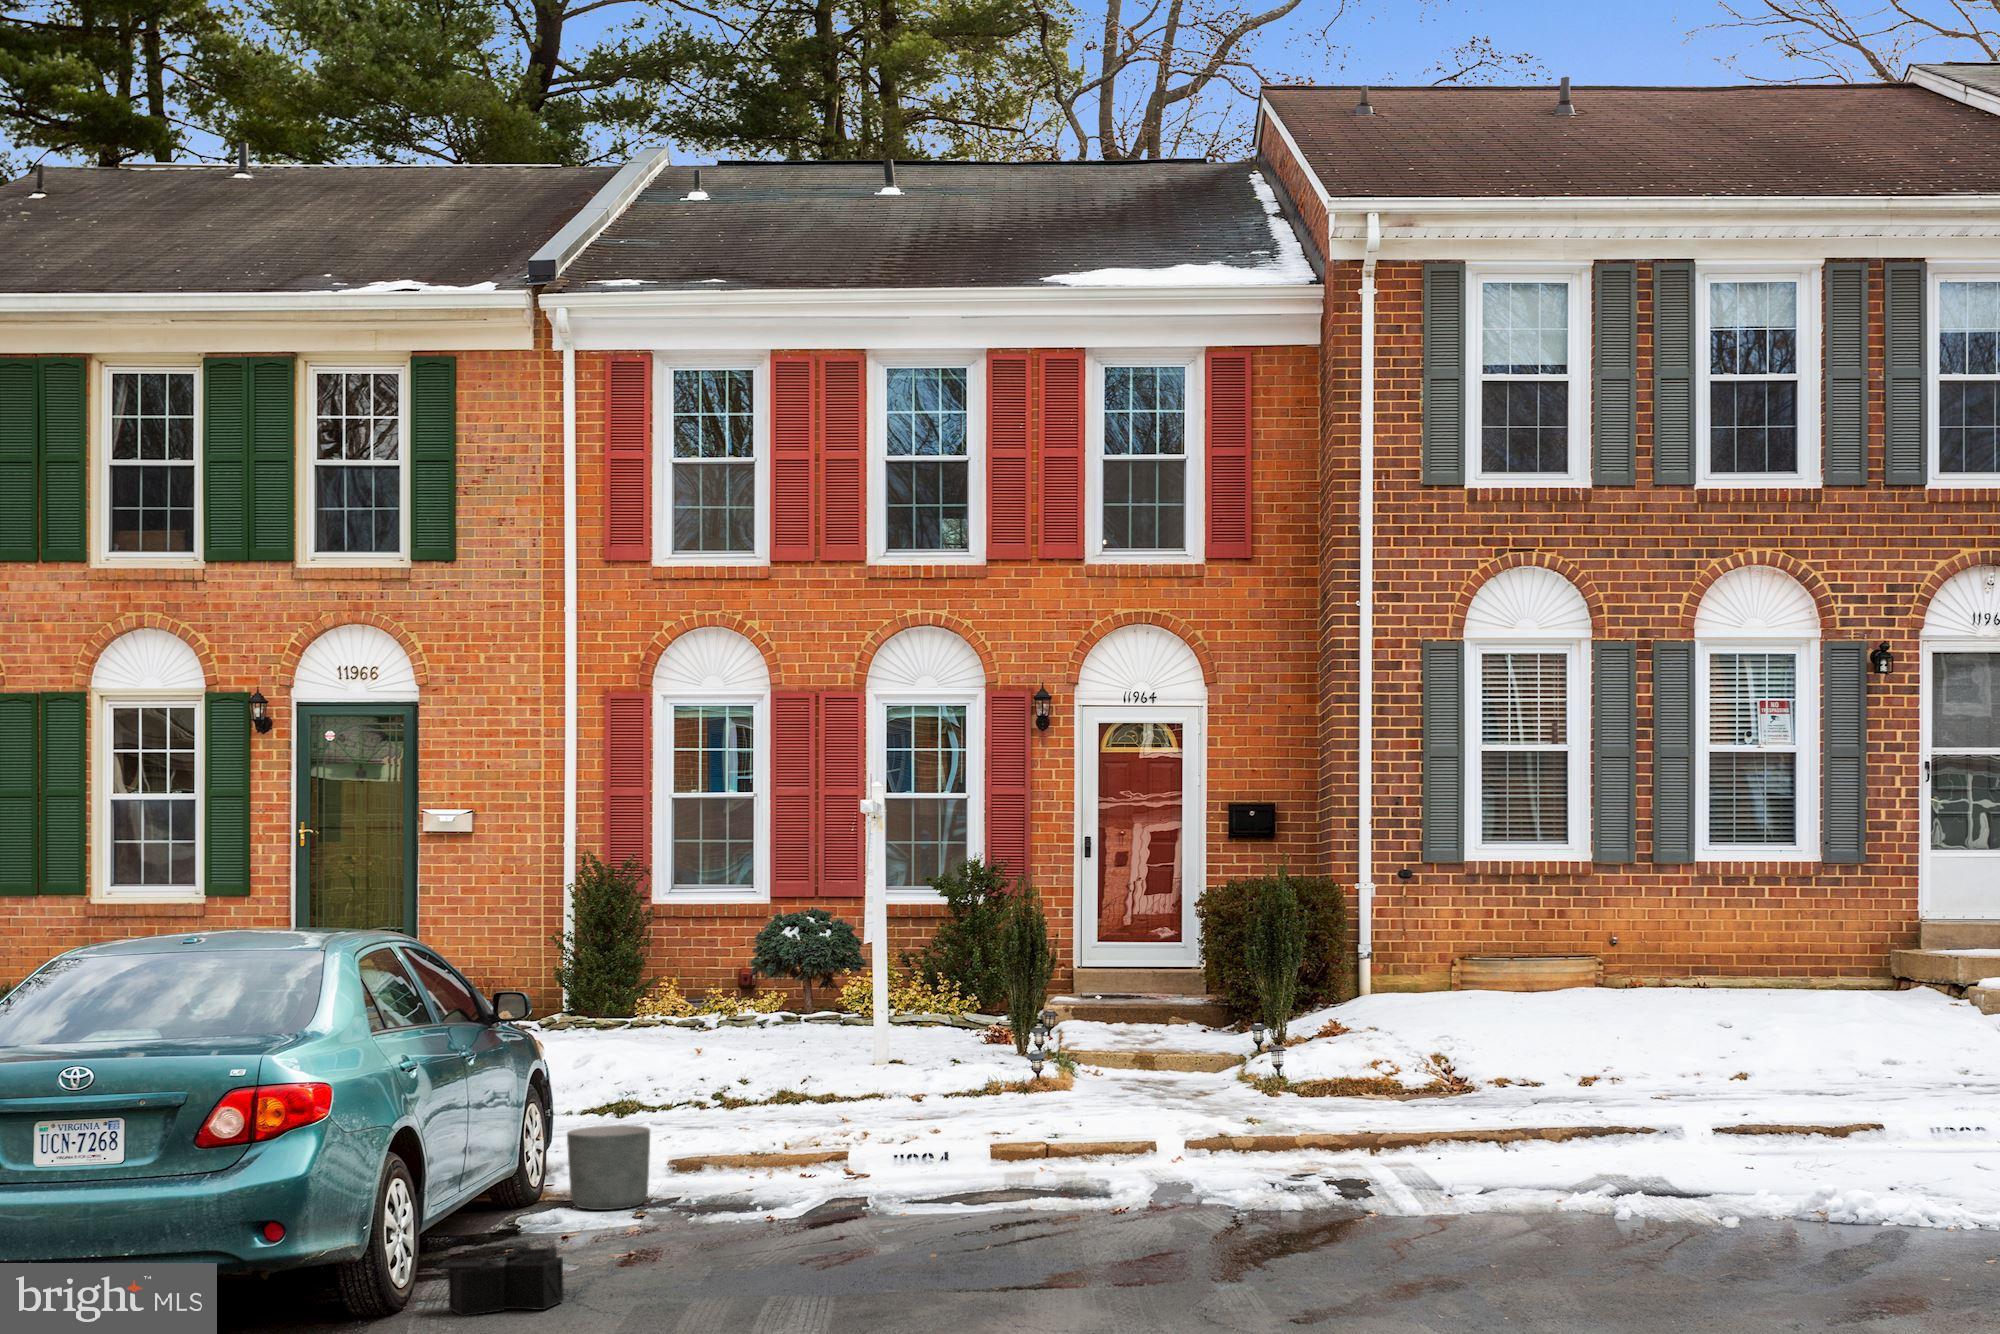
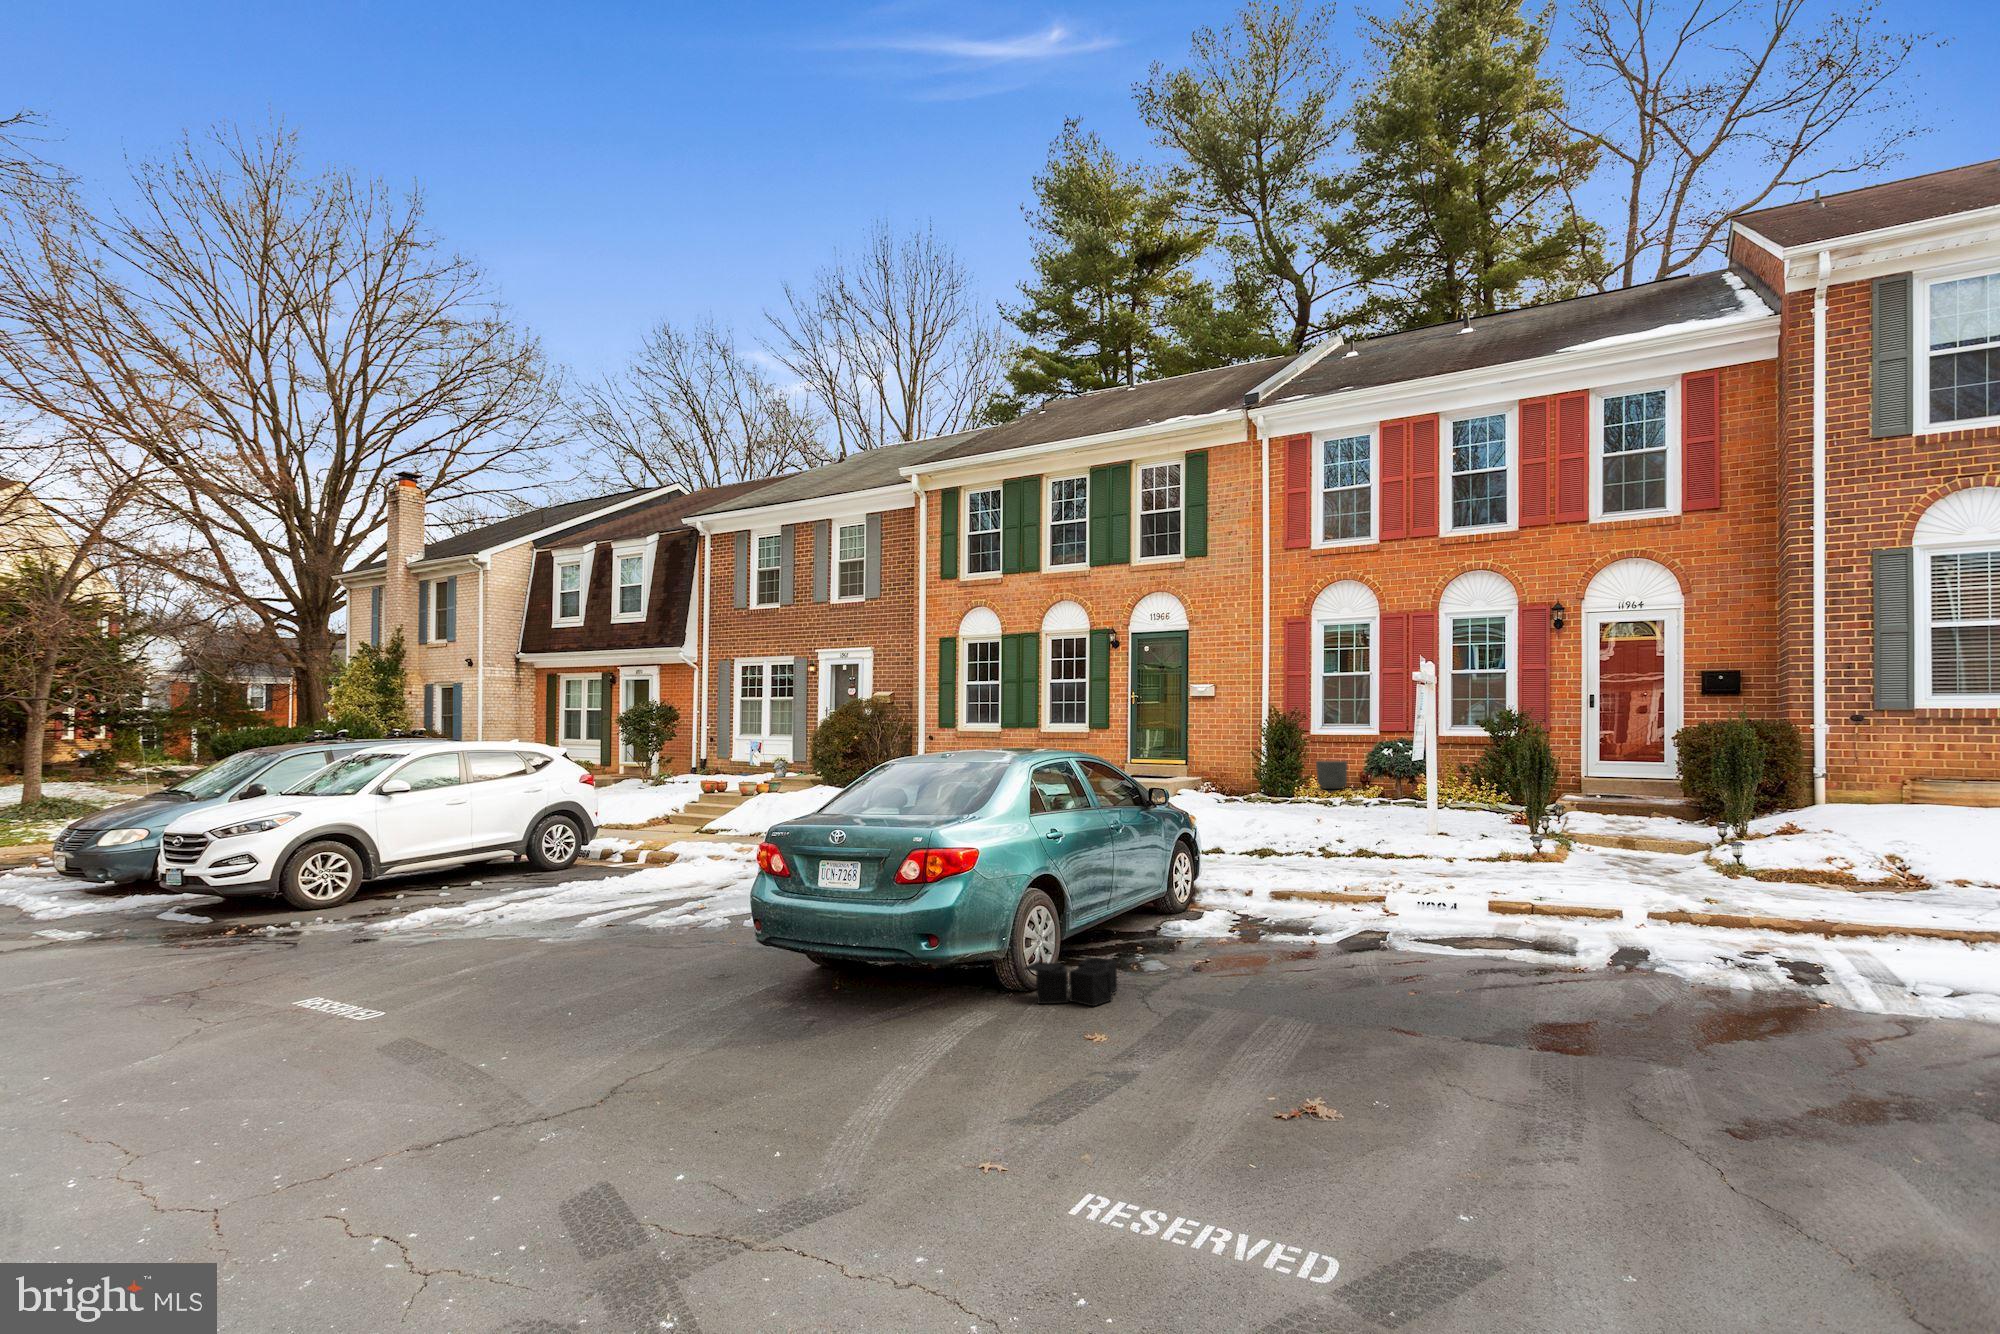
planter: present [567,1125,650,1210] -> present [1316,761,1347,789]

